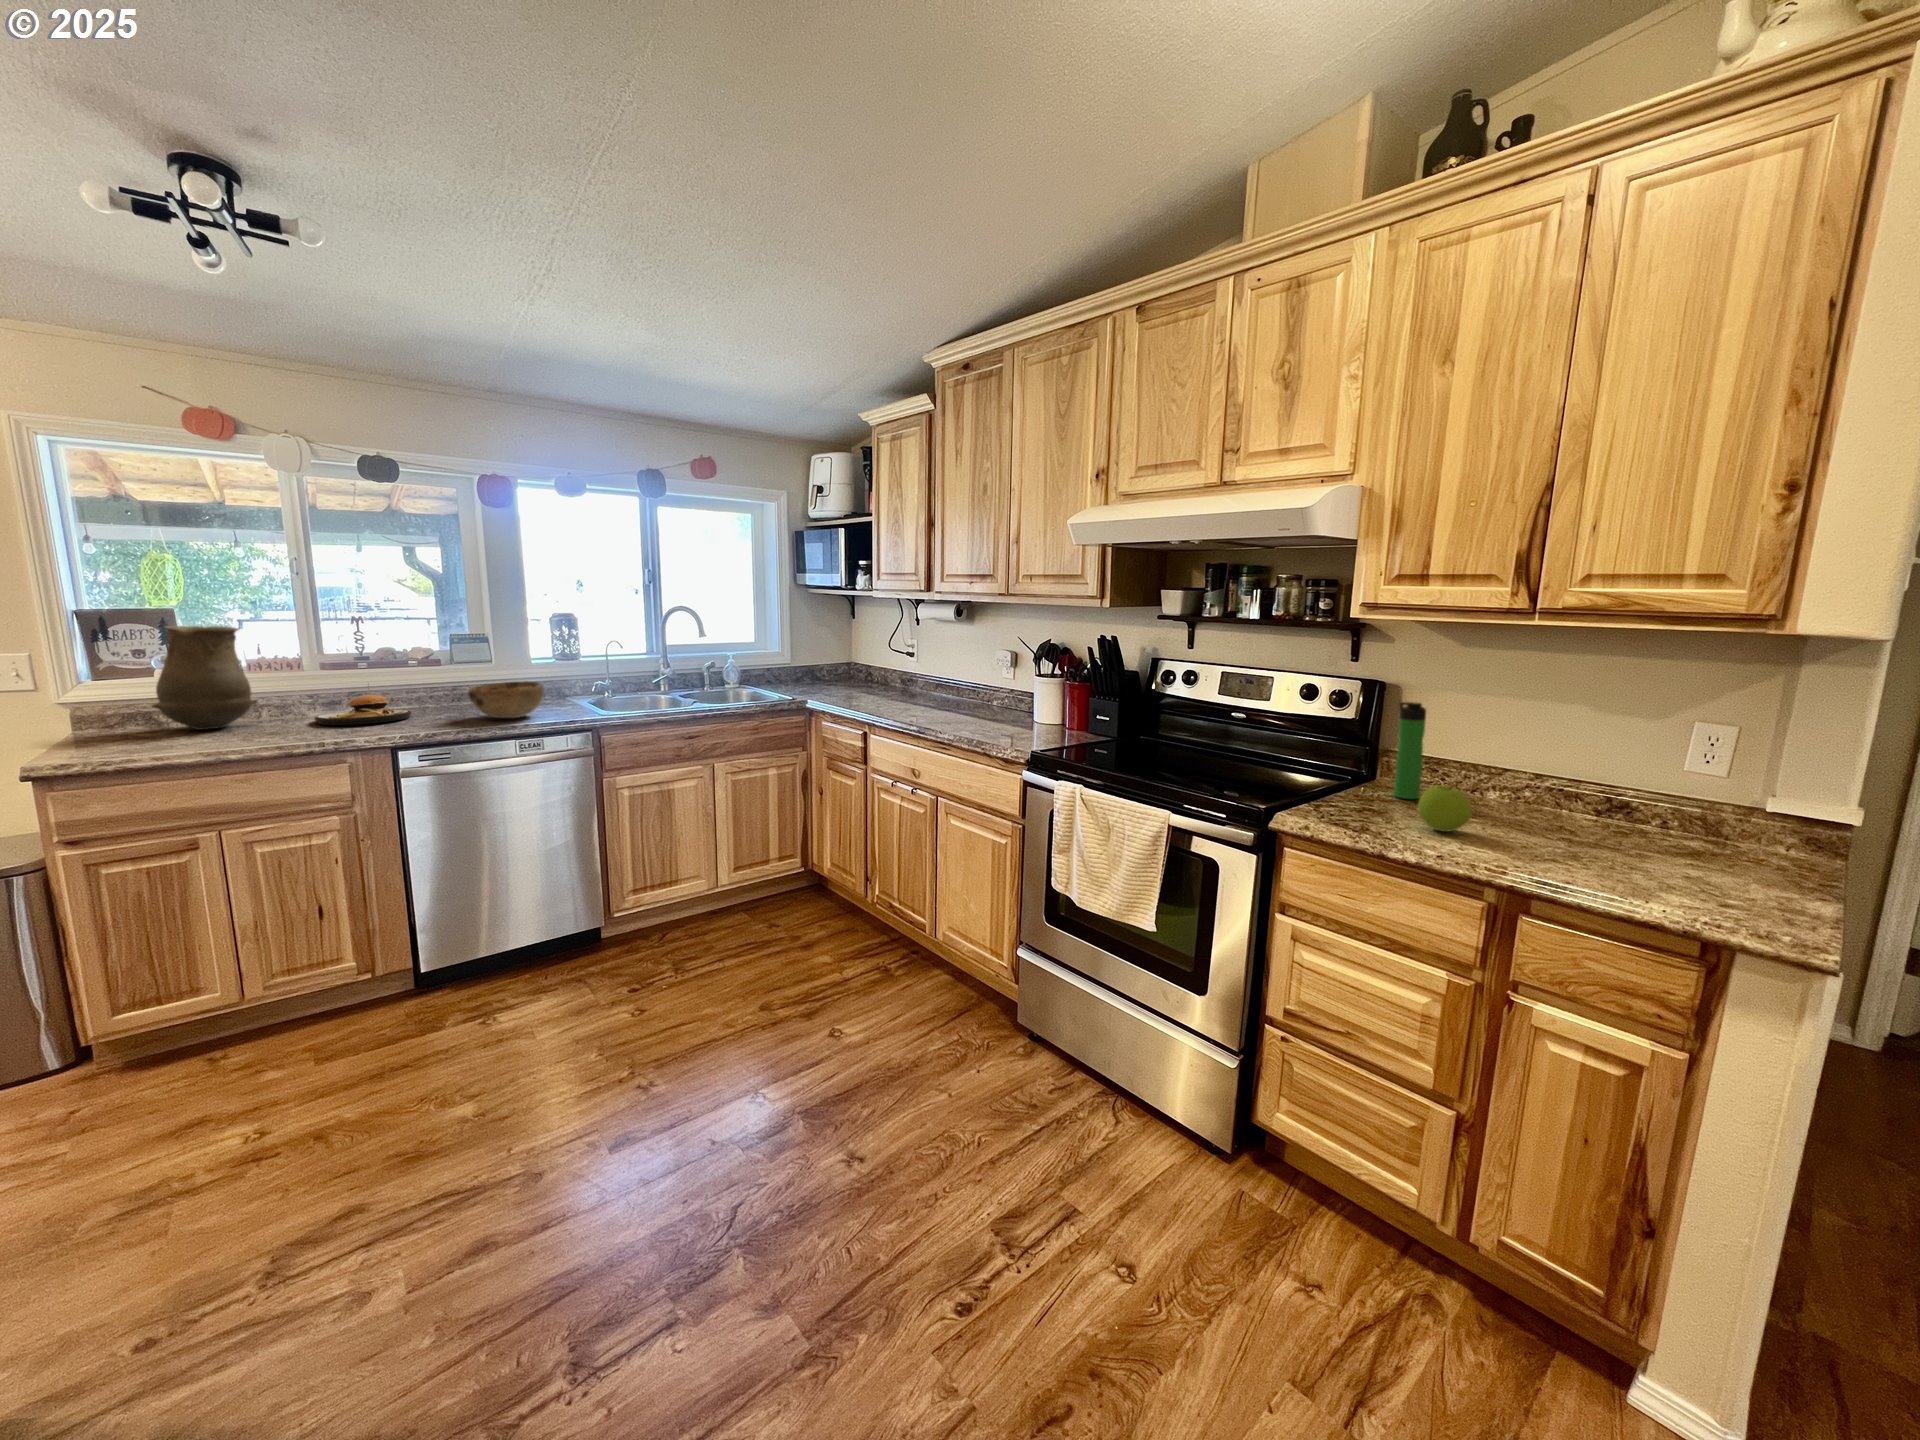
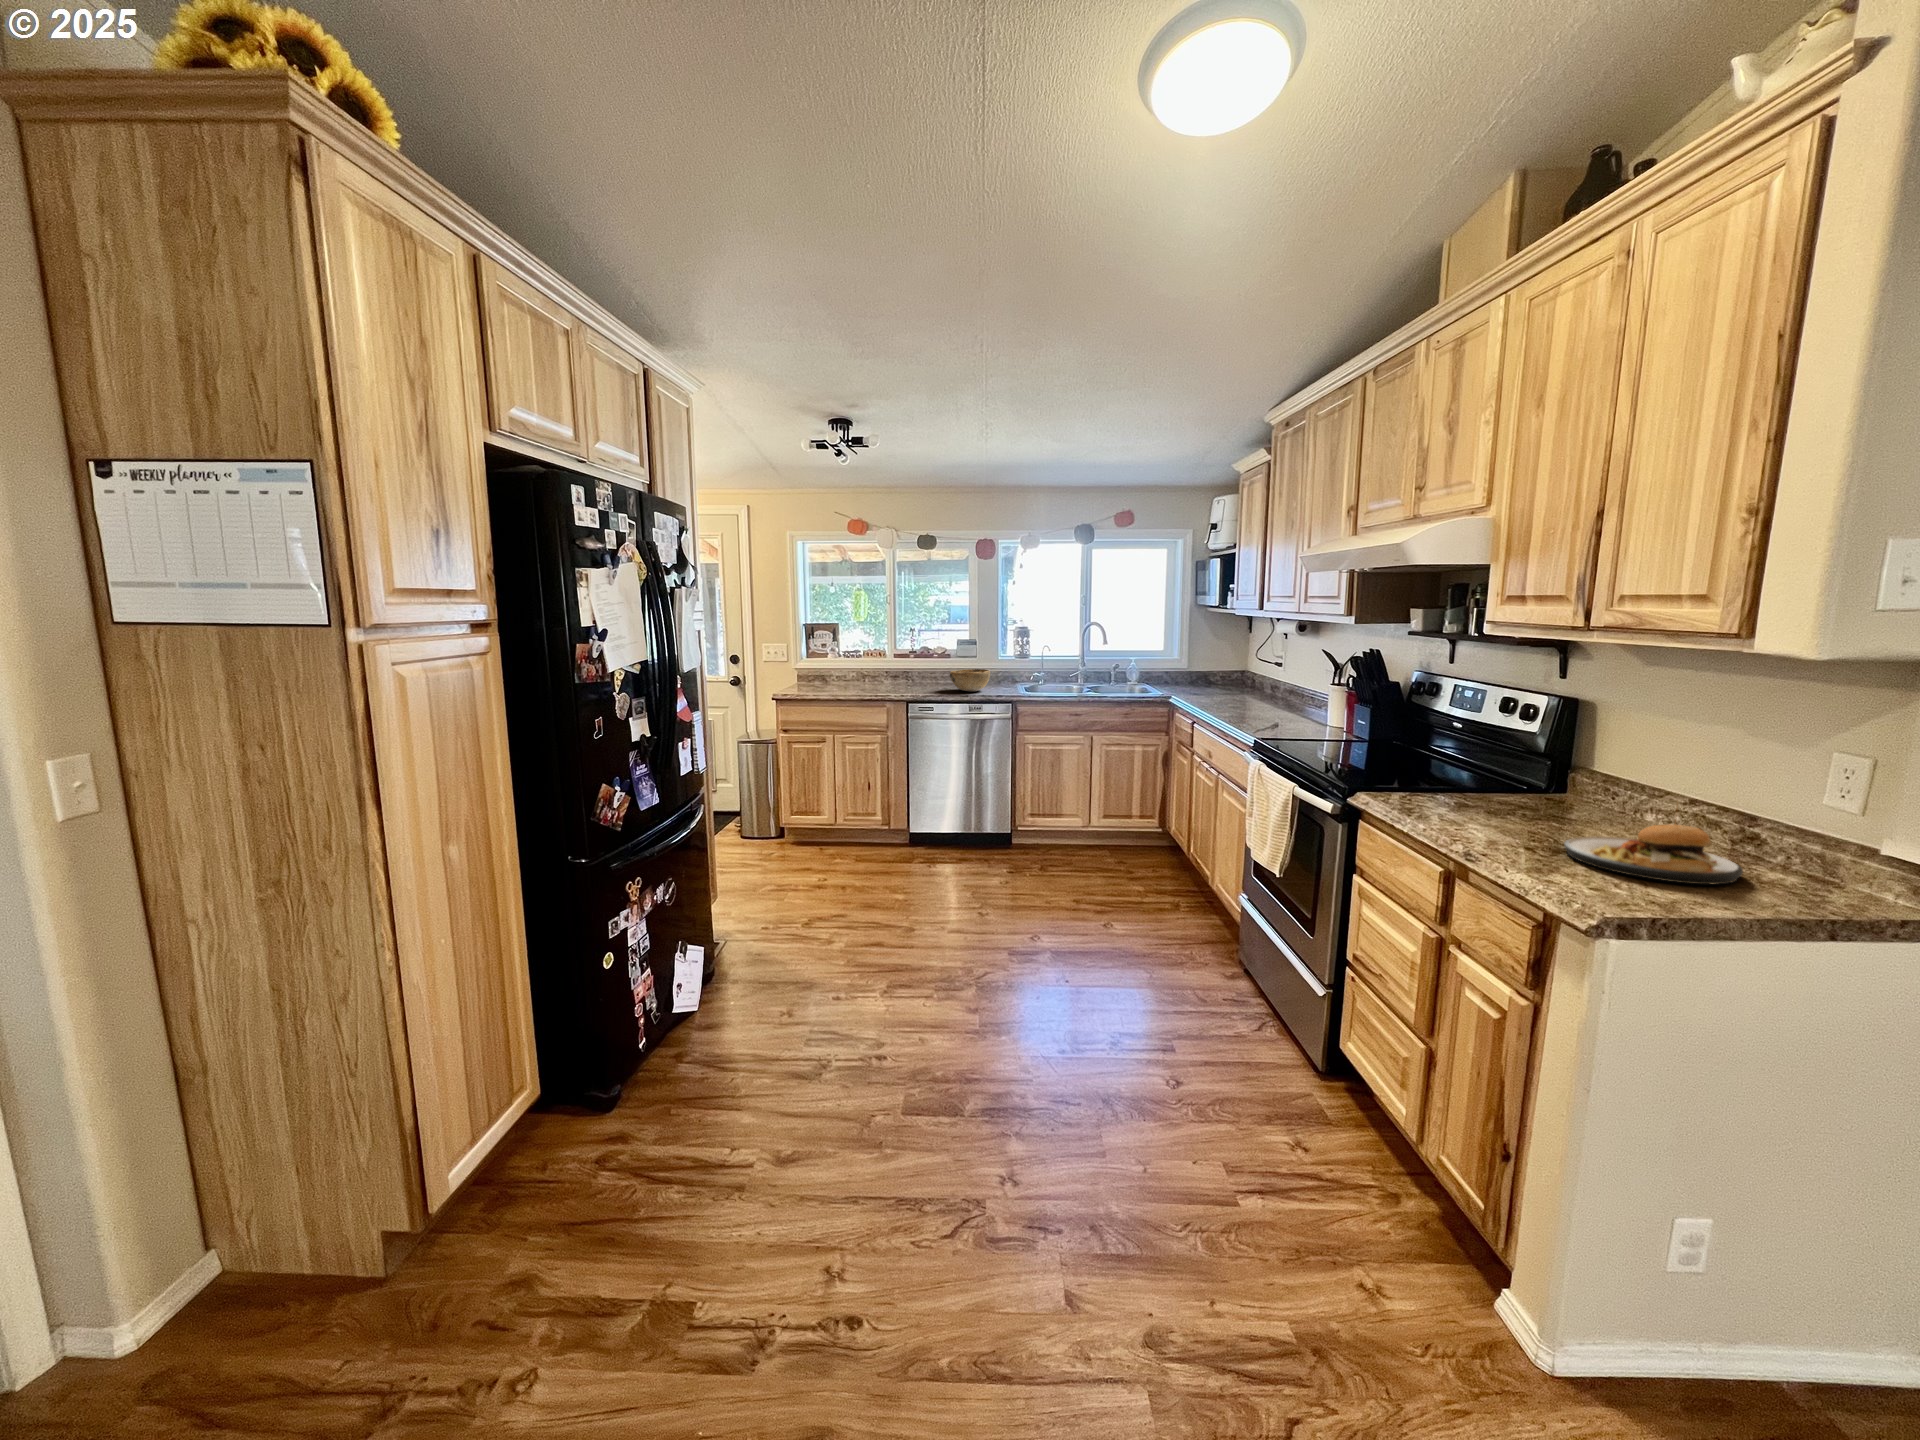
vase: present [152,626,257,730] -> none [823,632,863,685]
plate: present [315,685,411,725] -> present [1564,824,1743,884]
bottle: present [1394,702,1426,799] -> none [1534,715,1572,809]
apple: present [1418,785,1472,832] -> none [1469,783,1519,824]

